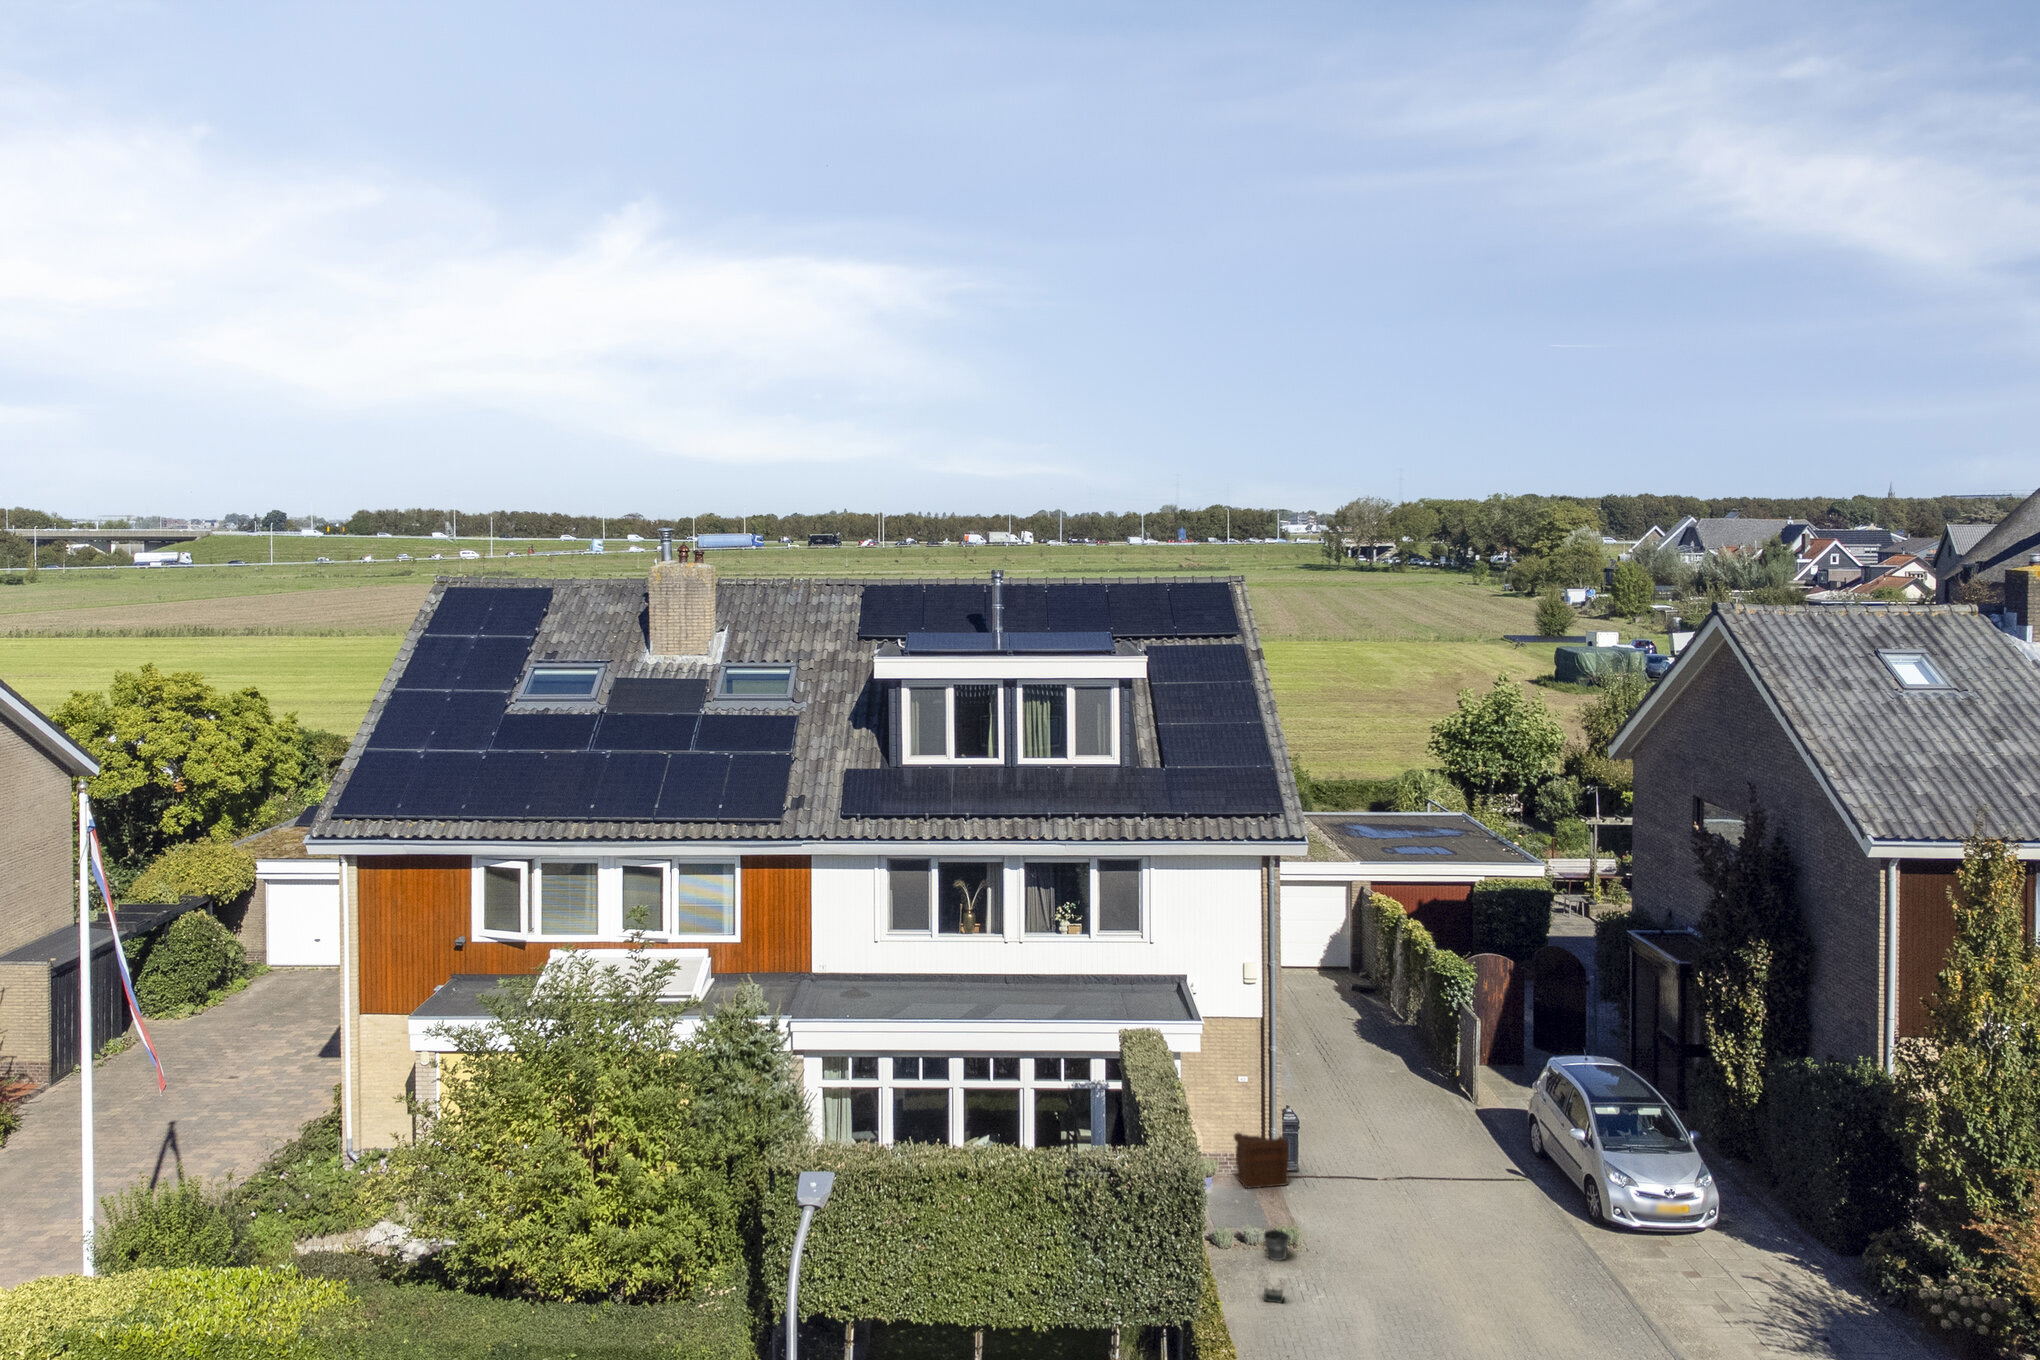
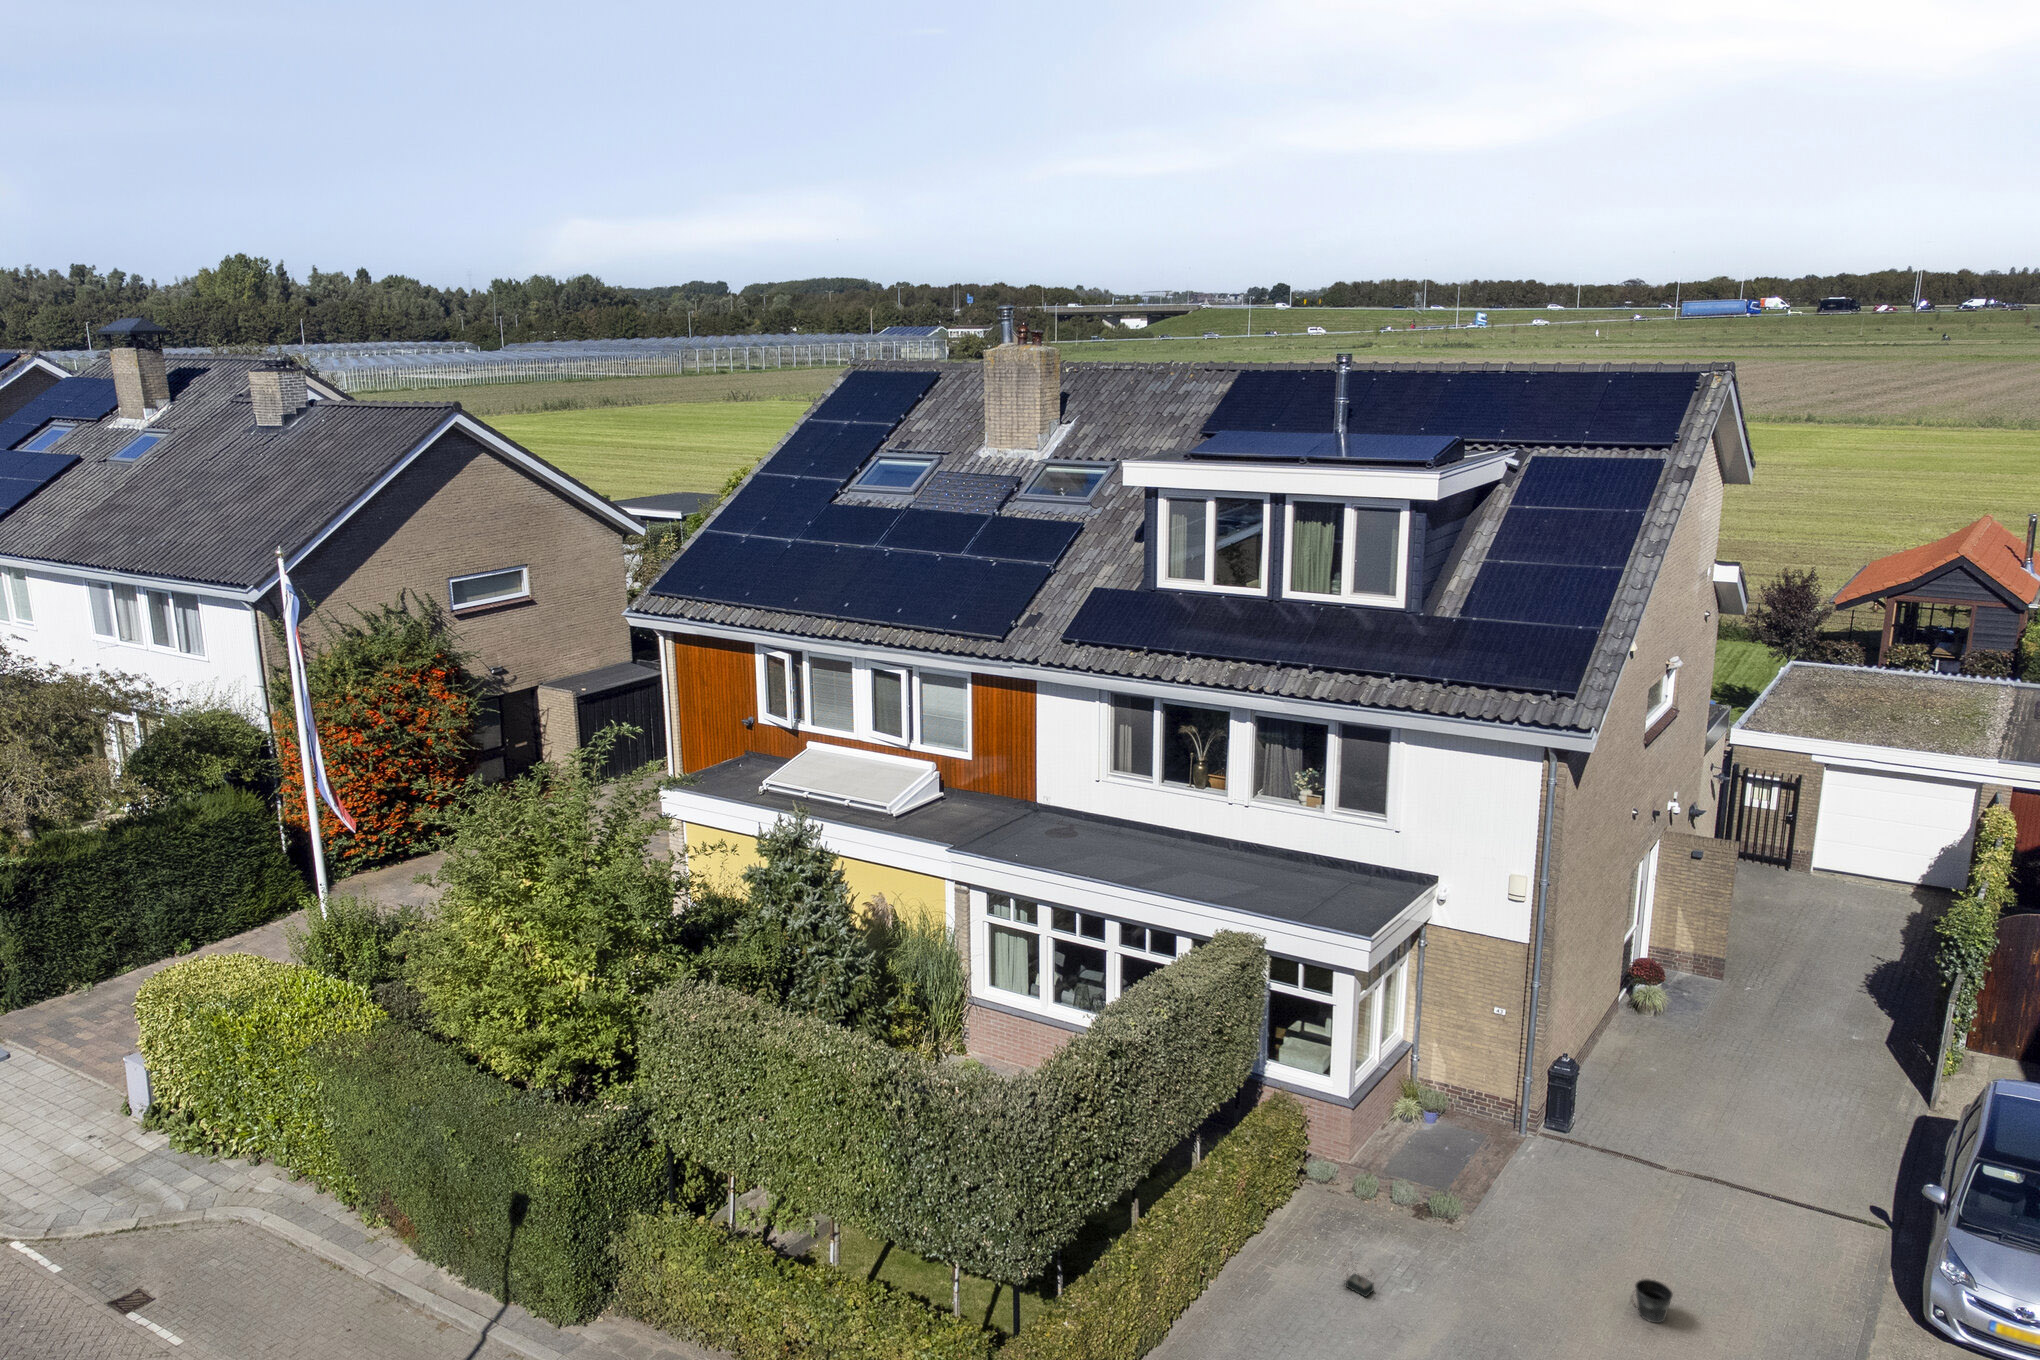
wooden crate: present [1234,1133,1288,1188] -> none [1472,1075,1538,1162]
bucket: present [1264,1230,1289,1261] -> present [1631,1279,1673,1323]

